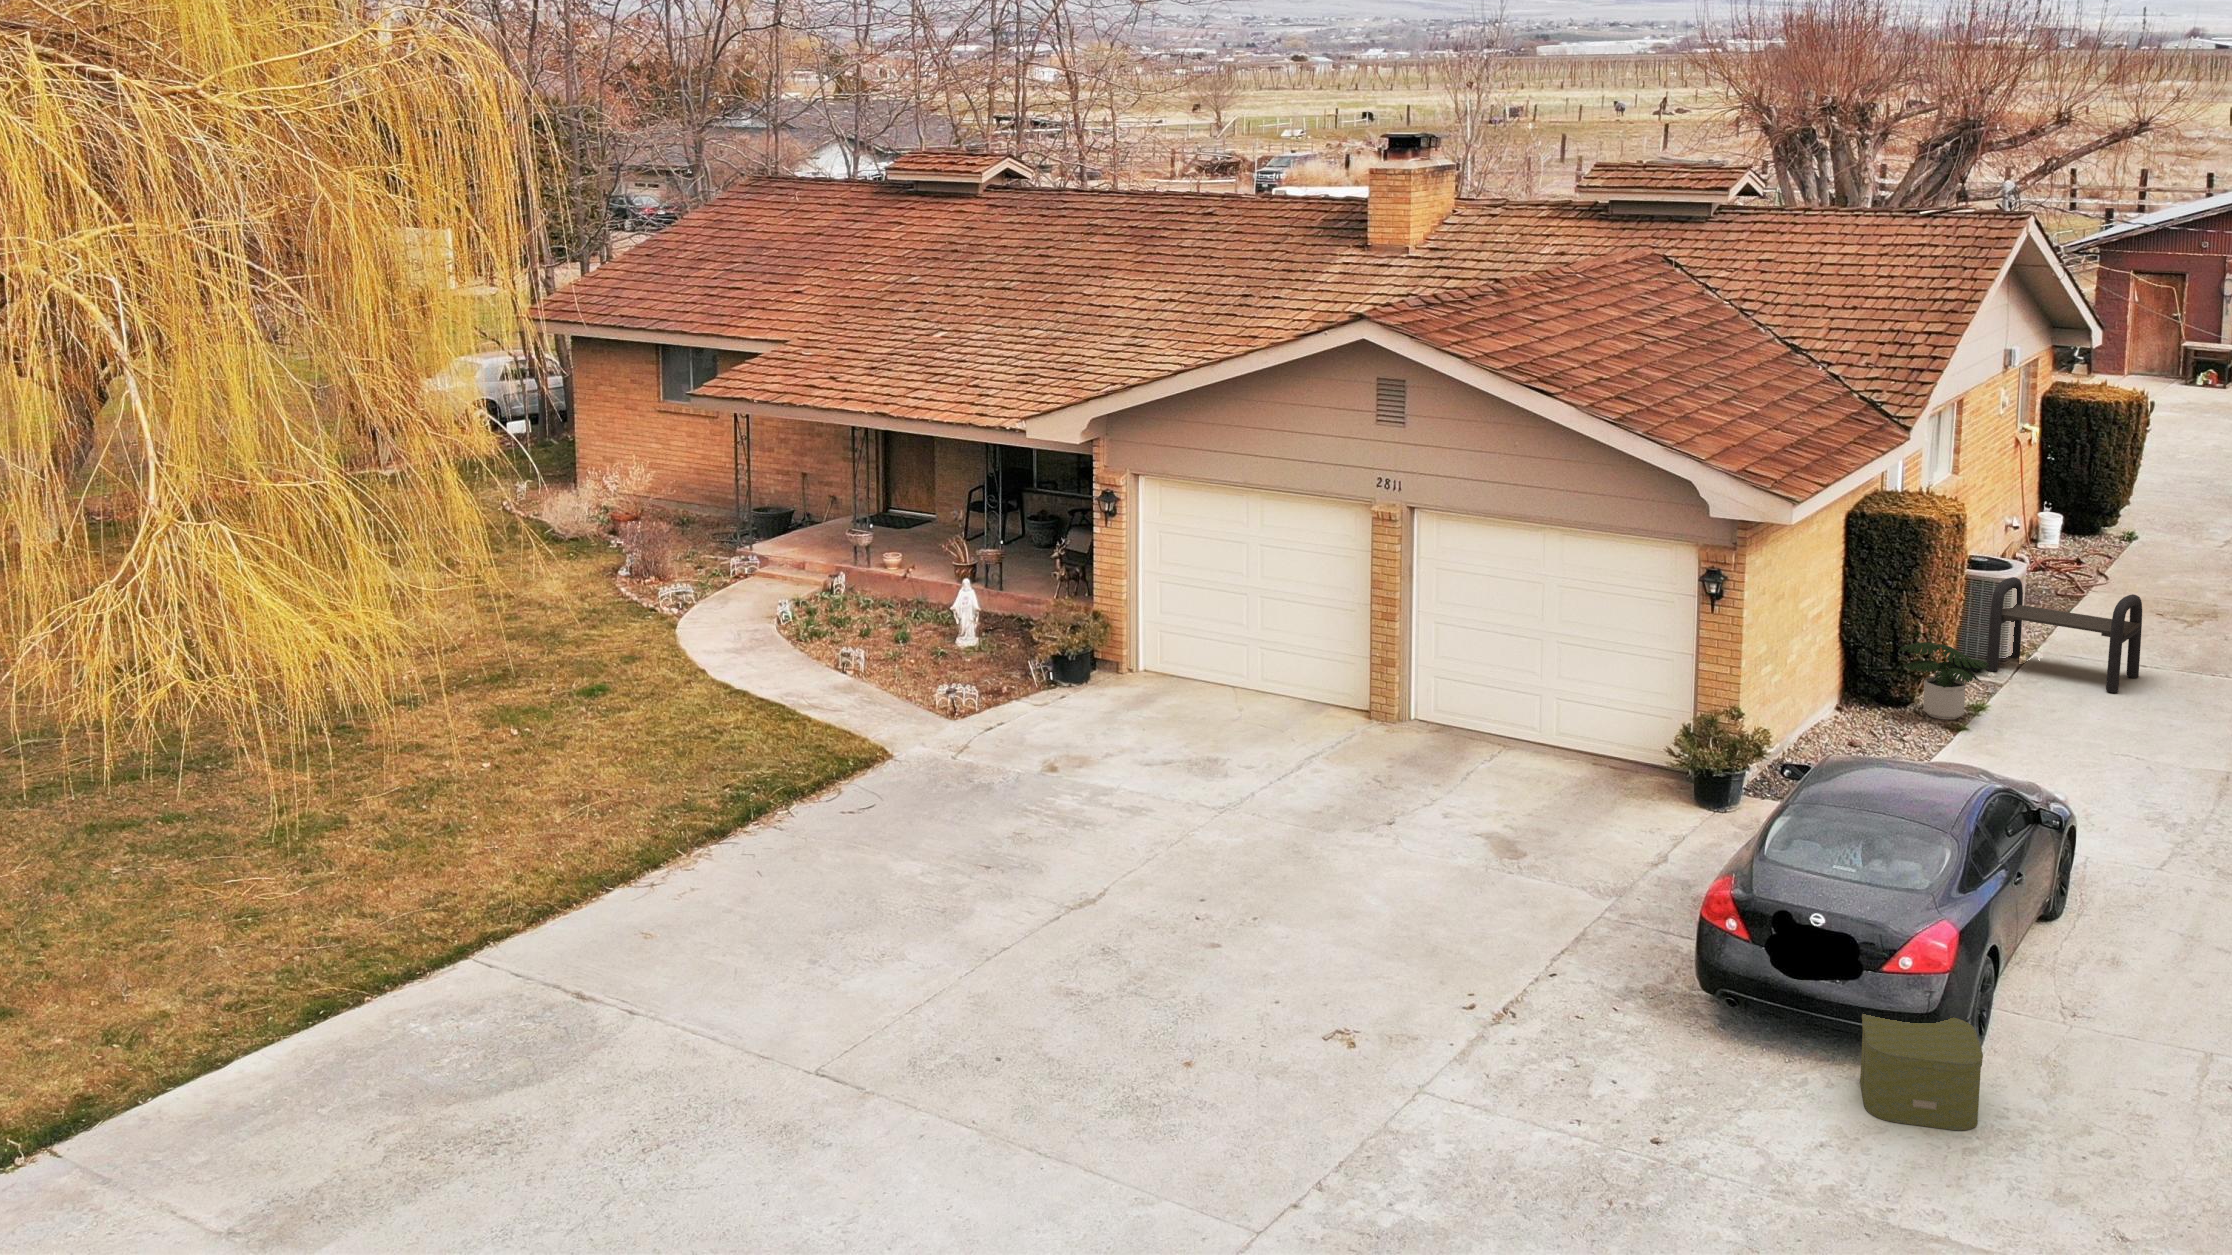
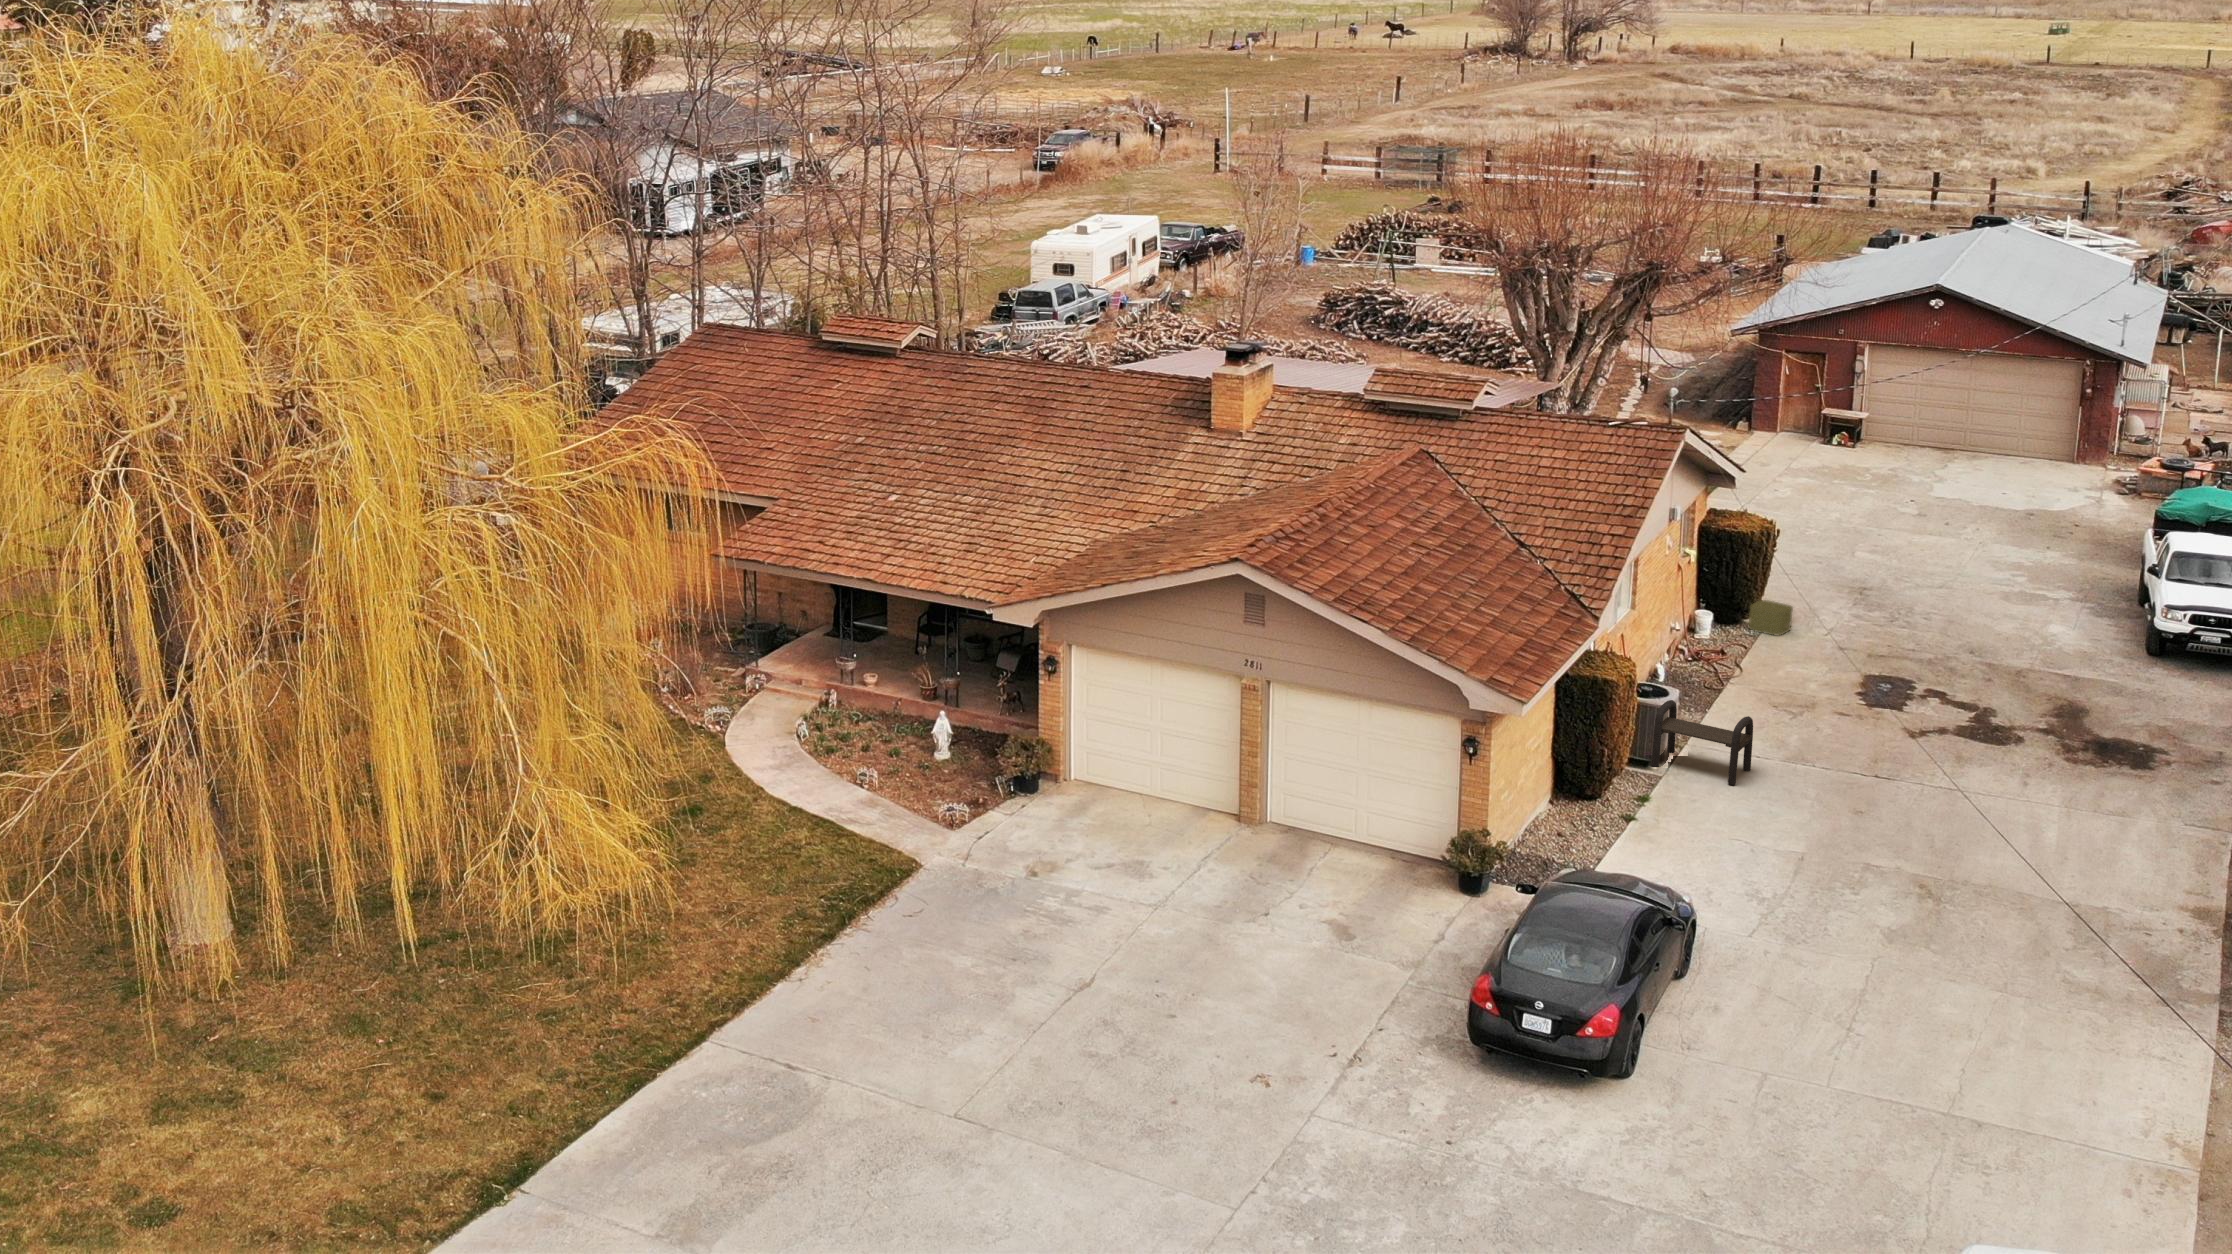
potted plant: present [1900,643,1989,719] -> none [1593,760,1651,813]
storage box: present [1860,1014,1983,1130] -> present [1749,600,1793,635]

